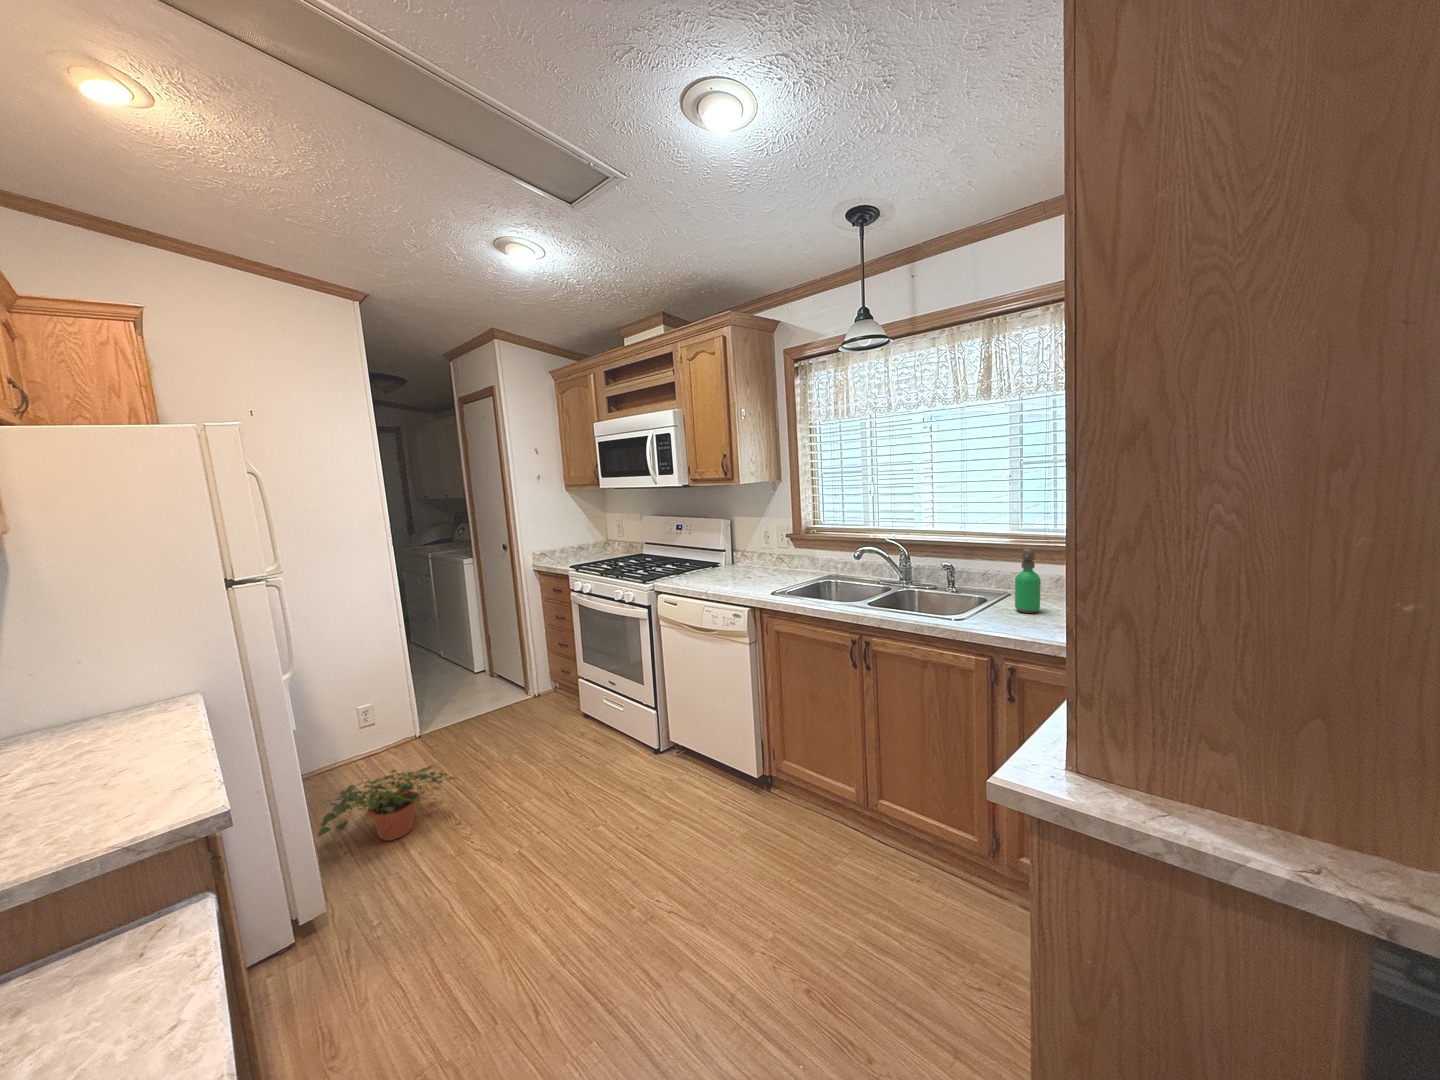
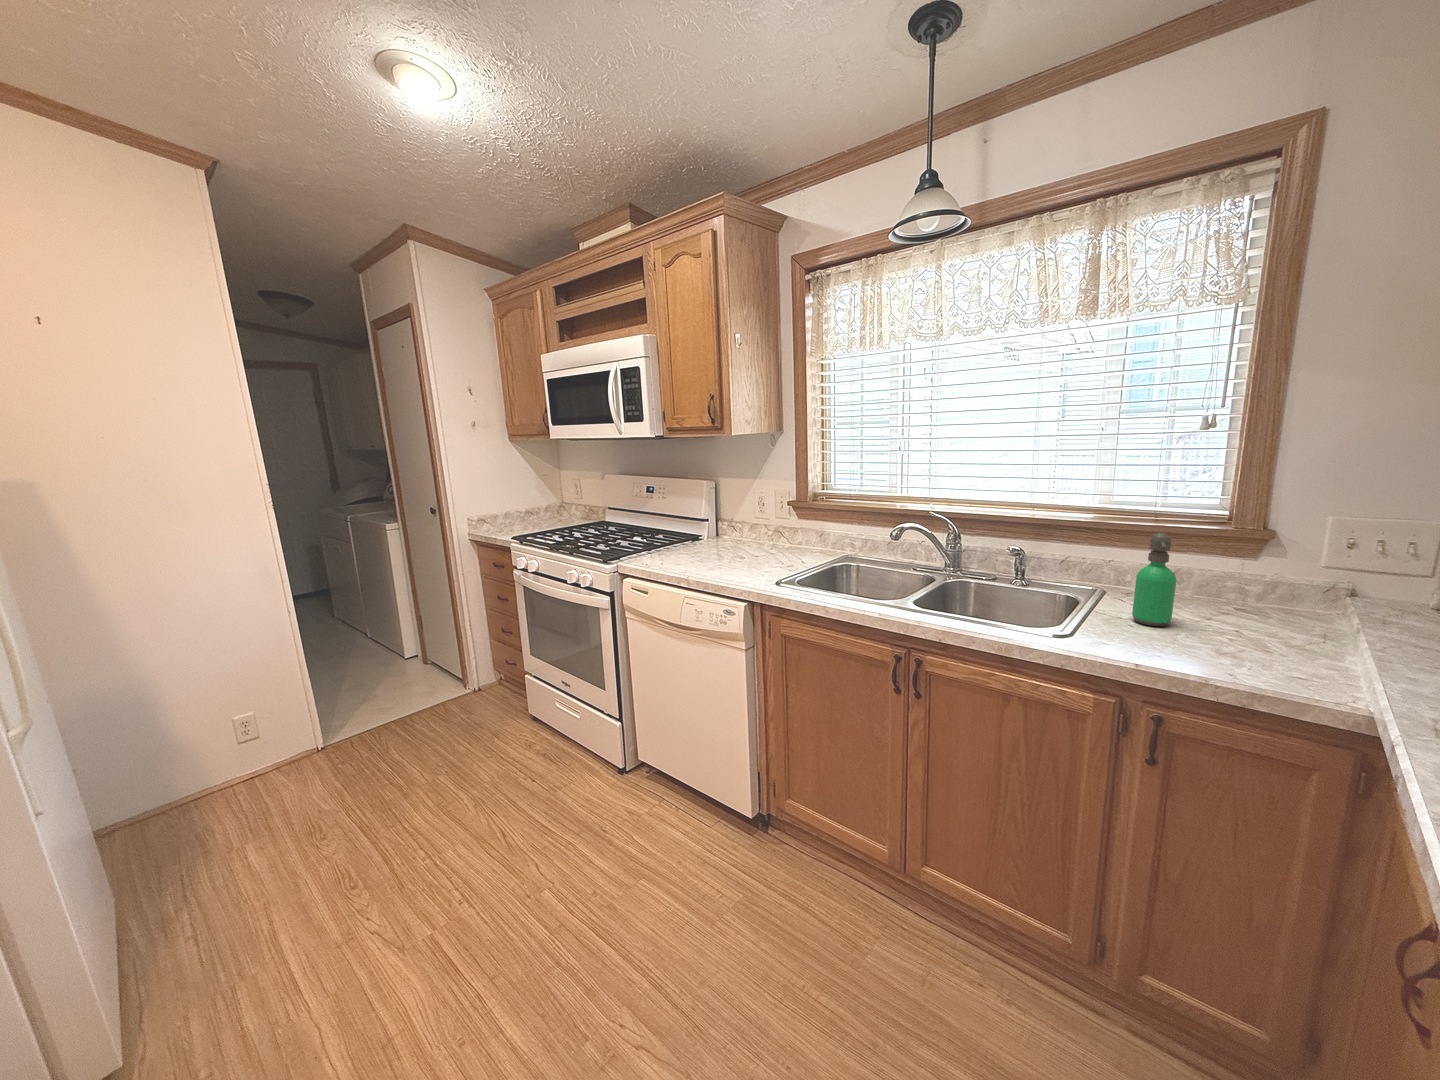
potted plant: present [318,766,456,841] -> none [134,808,352,933]

